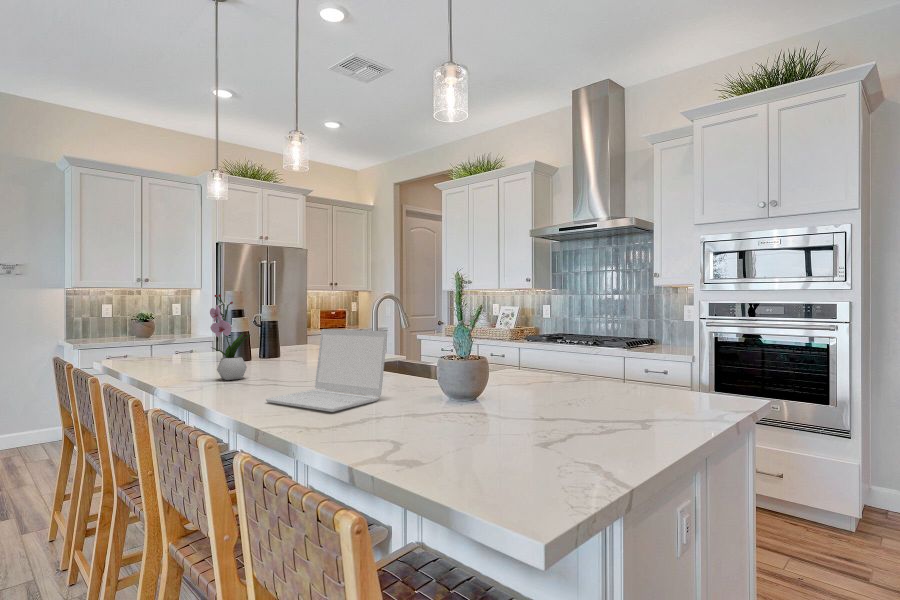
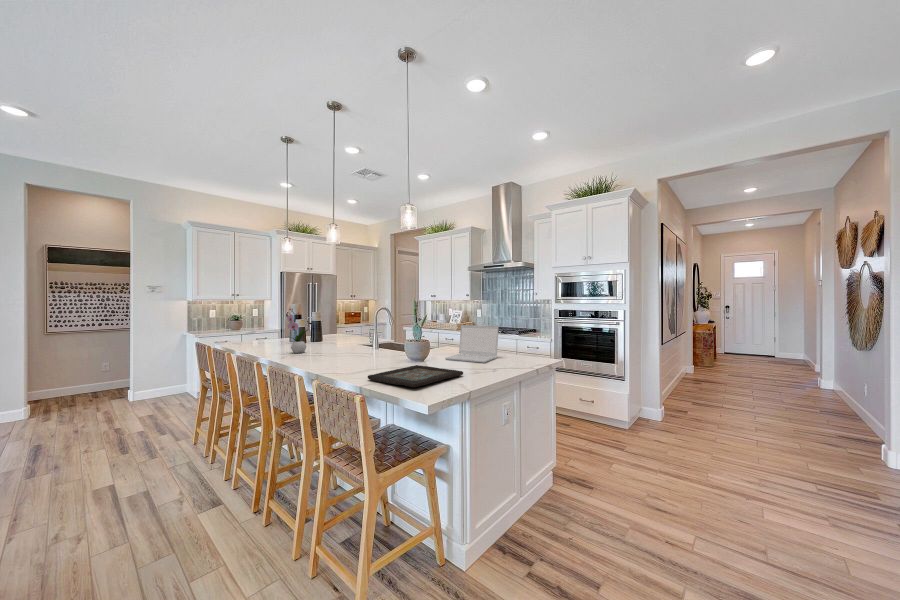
laptop: present [266,329,387,412] -> present [445,325,498,363]
decorative tray: none [370,411,591,479] -> present [368,365,463,387]

